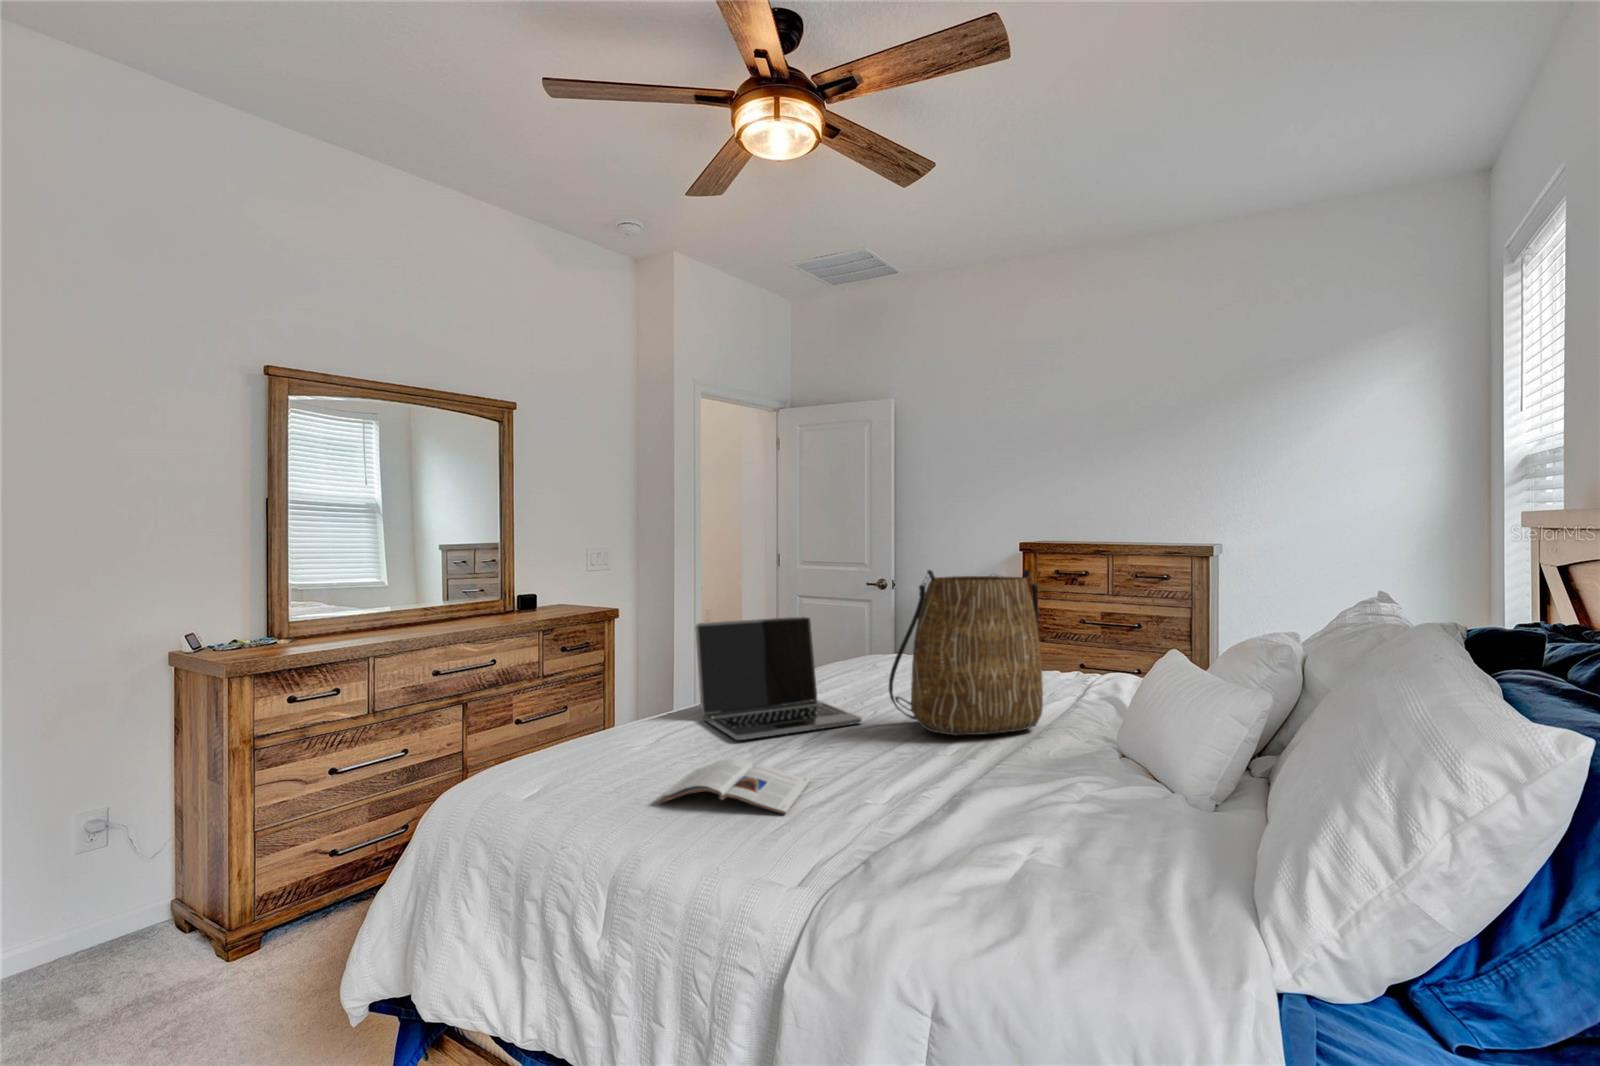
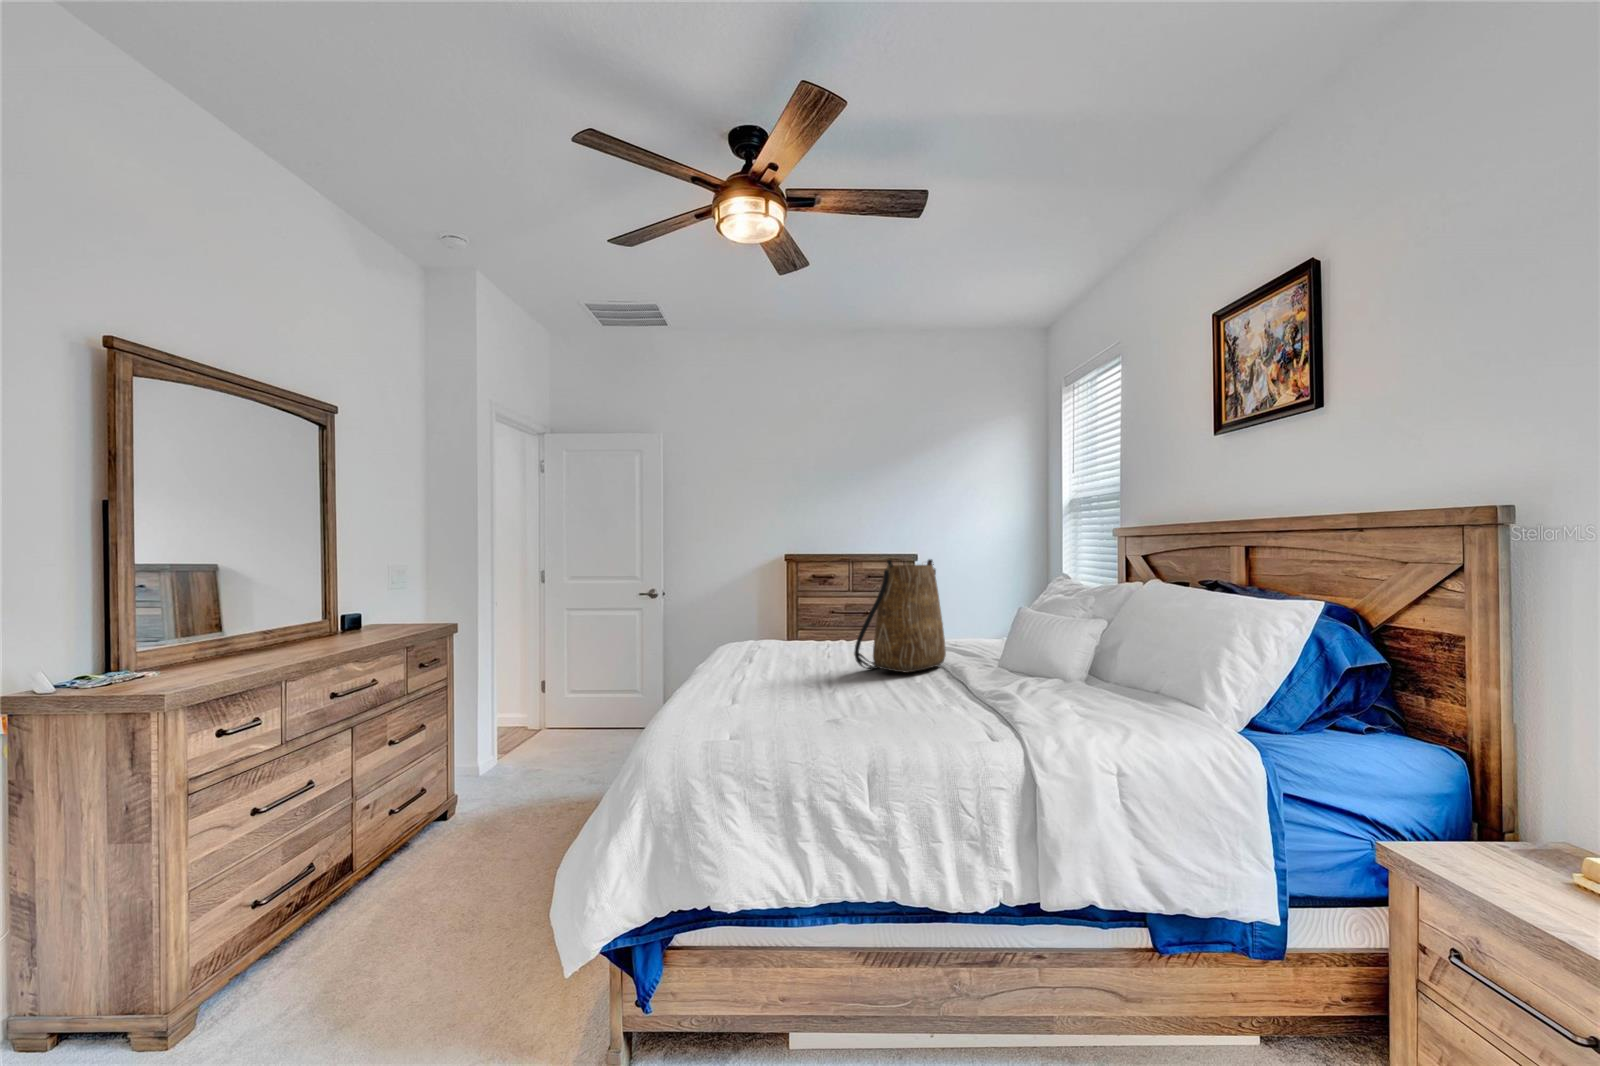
laptop: present [695,616,862,740] -> none [708,603,835,692]
magazine: present [658,758,810,814] -> none [802,694,913,724]

